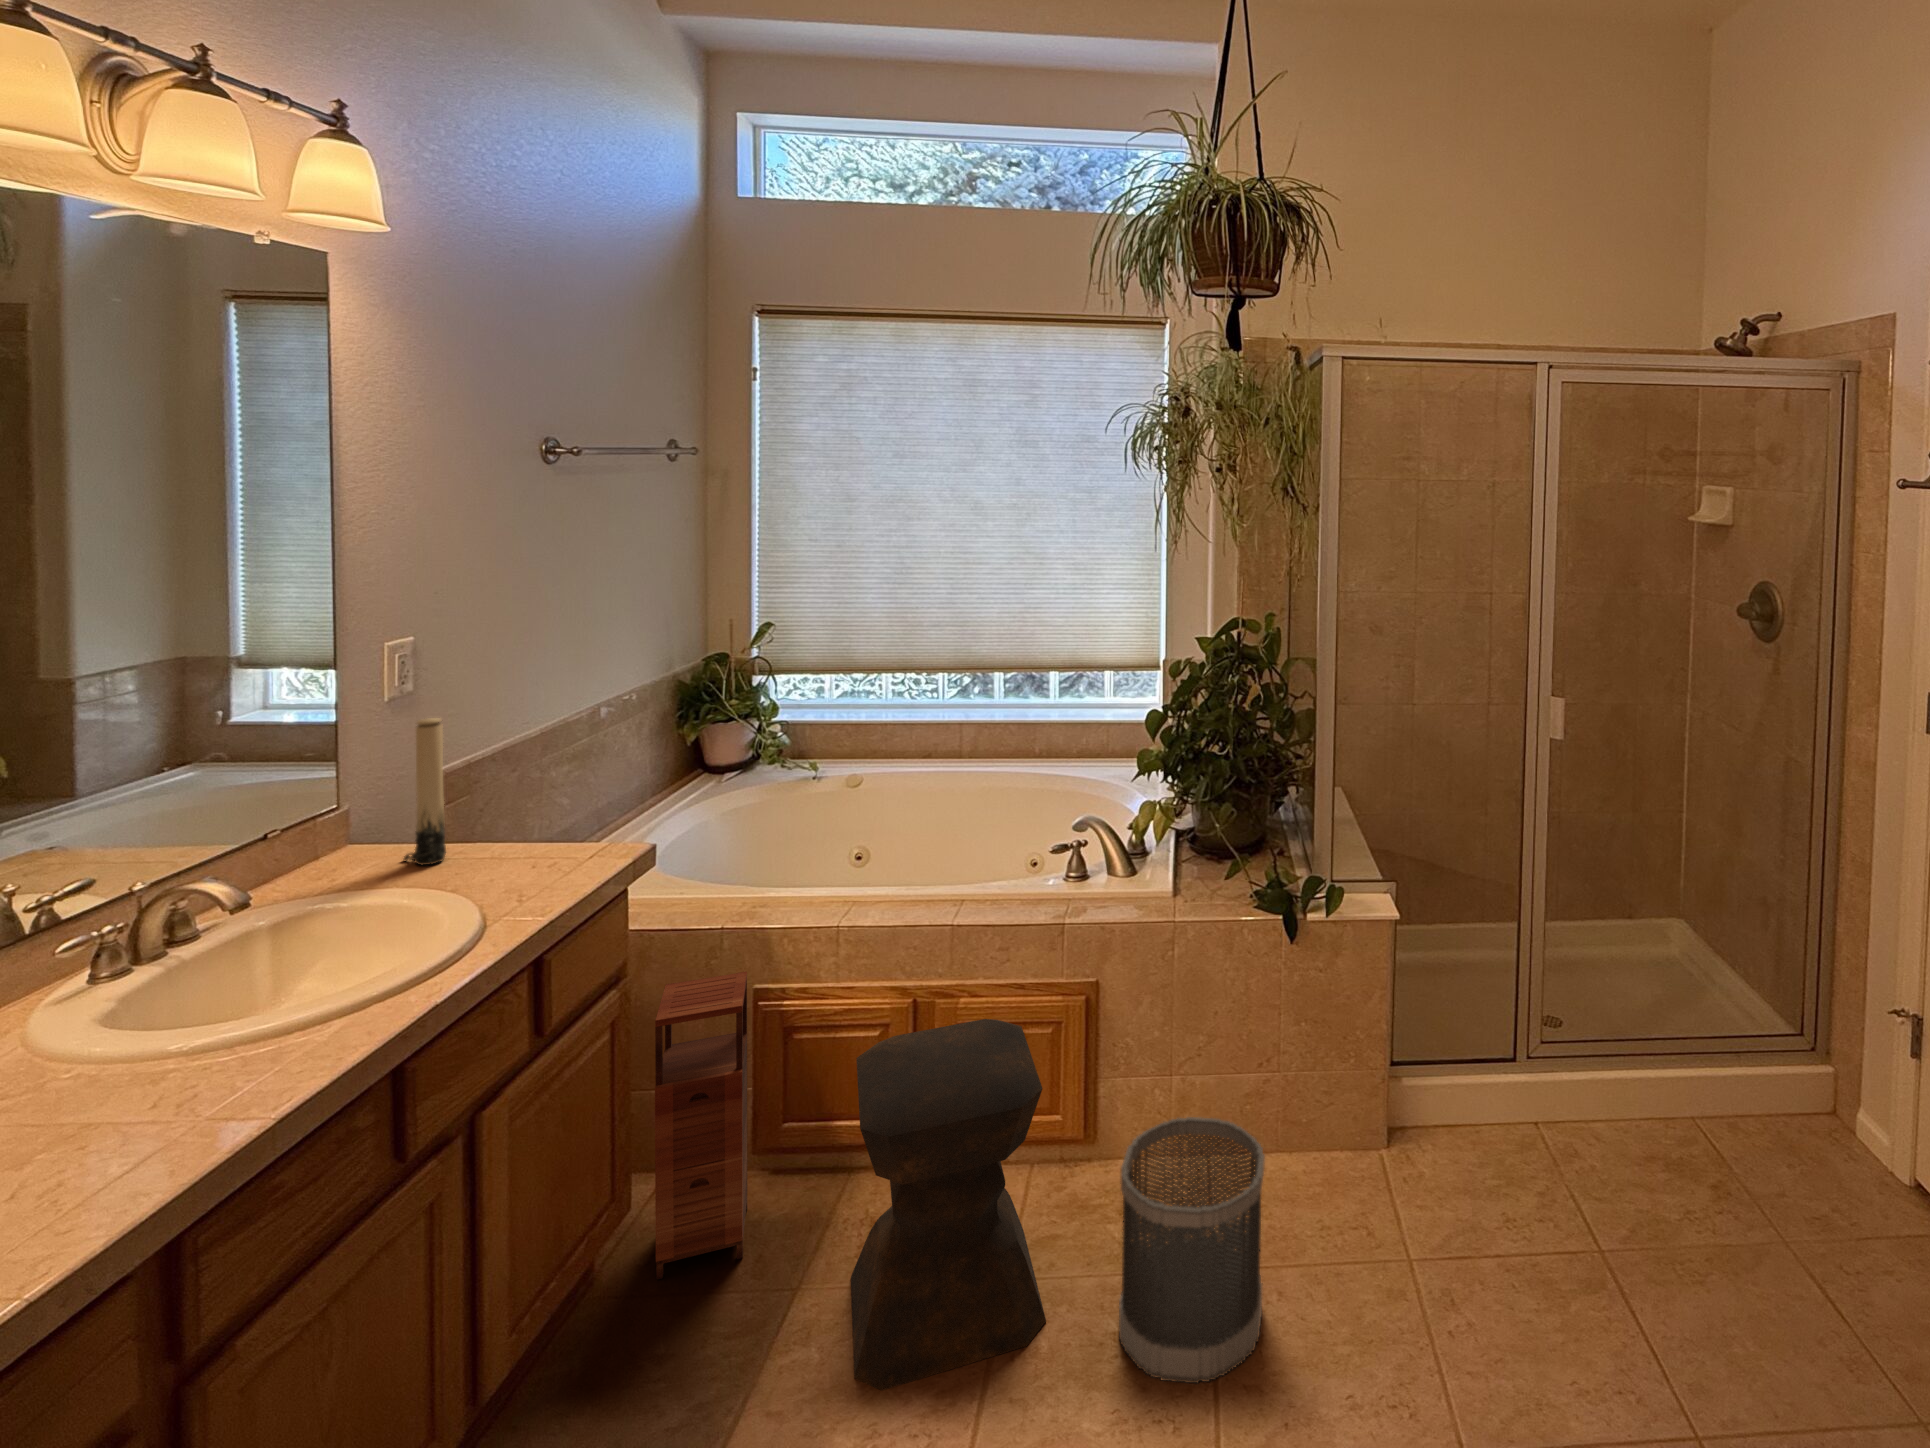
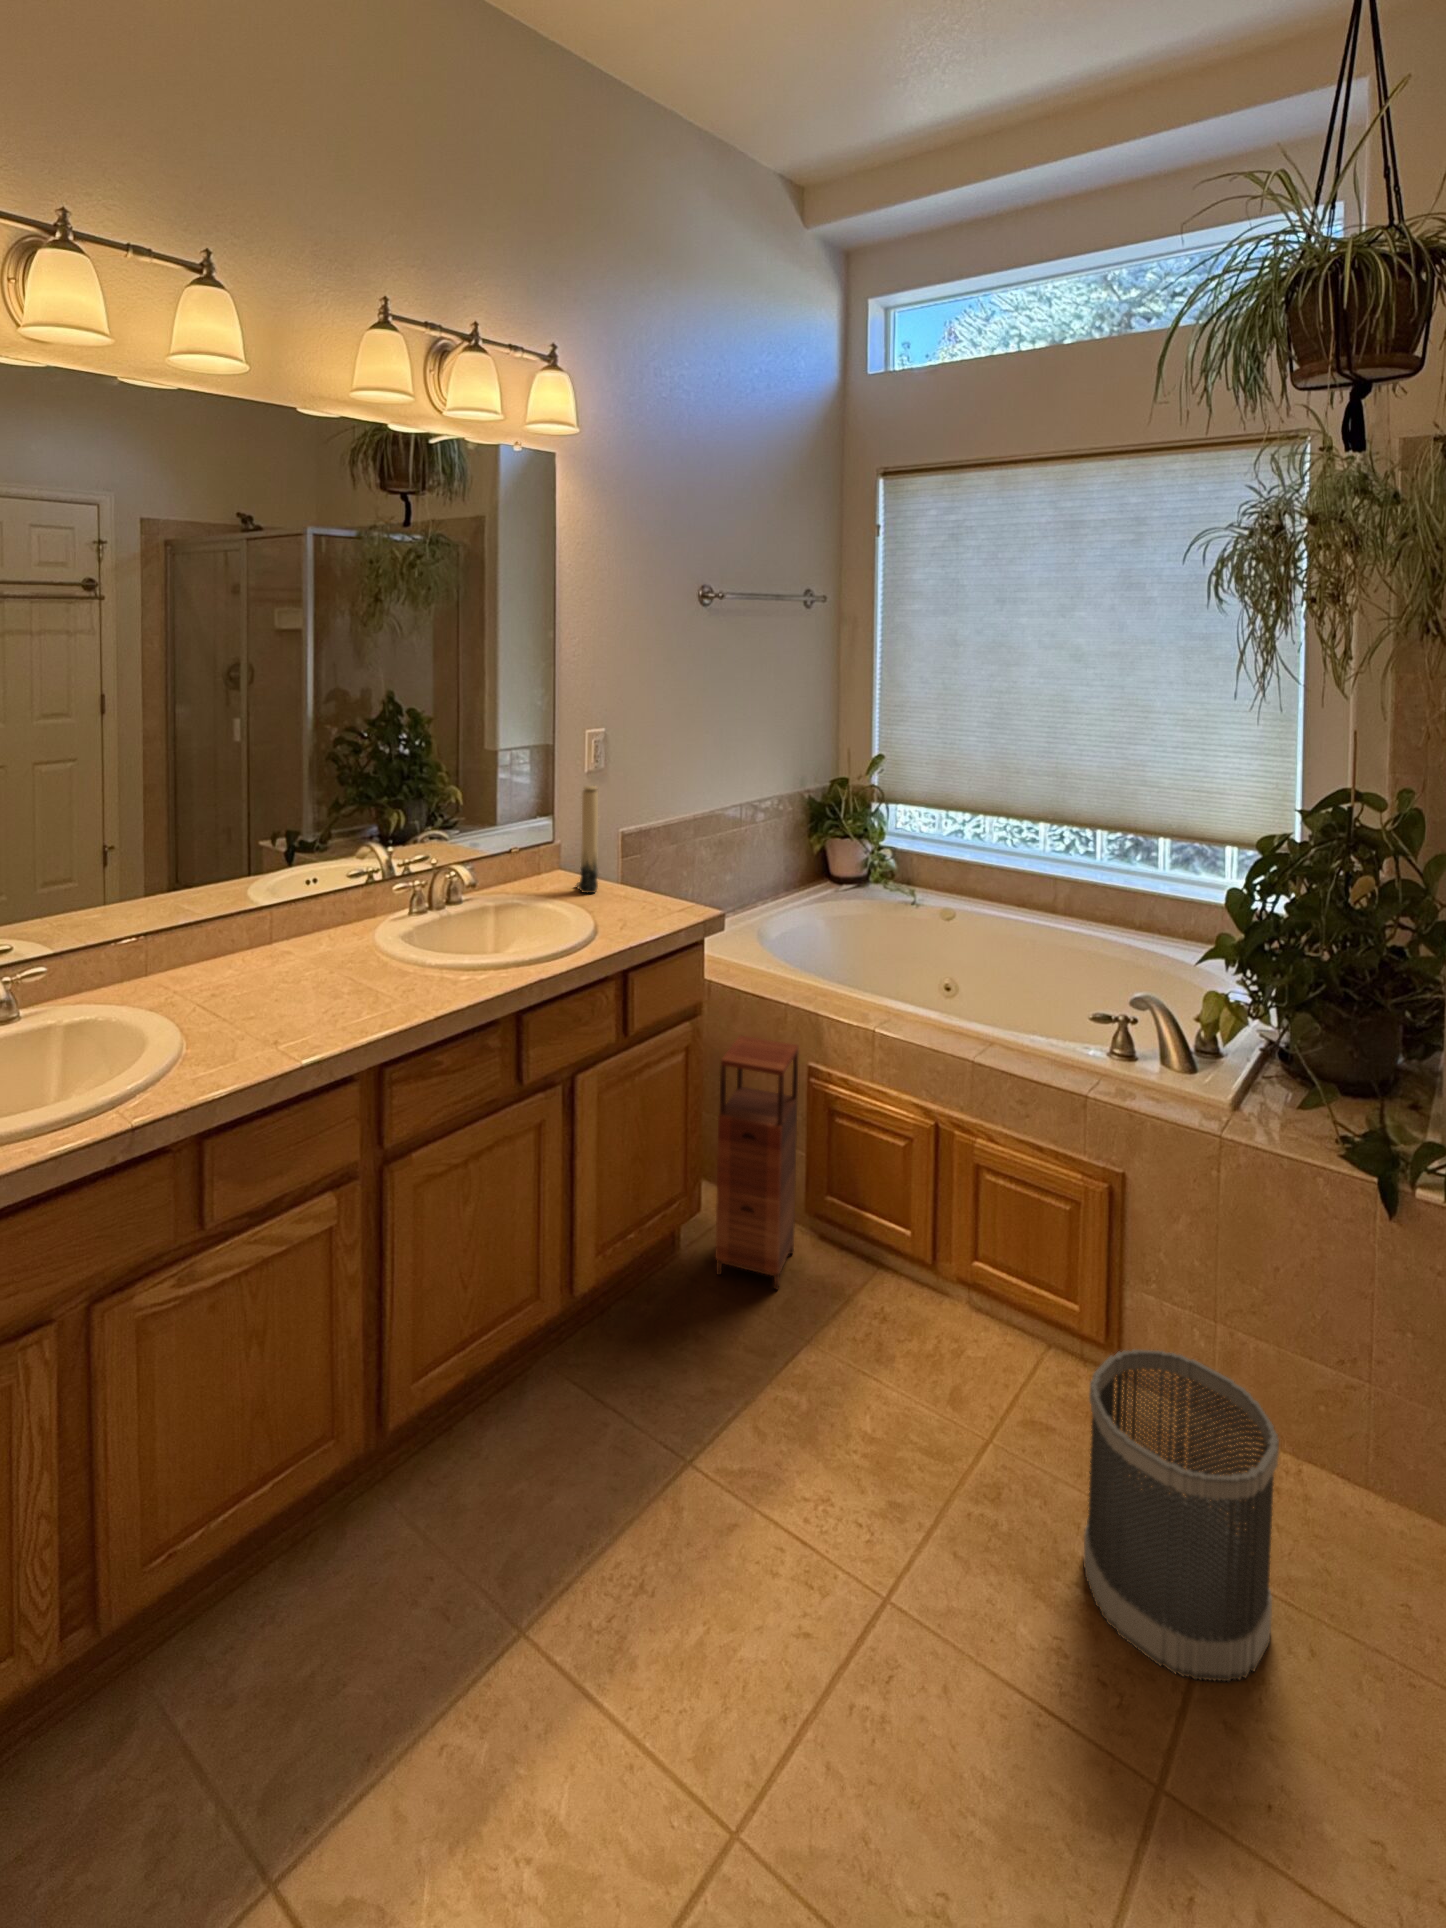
stool: present [851,1019,1046,1391] -> none [828,1144,1020,1507]

